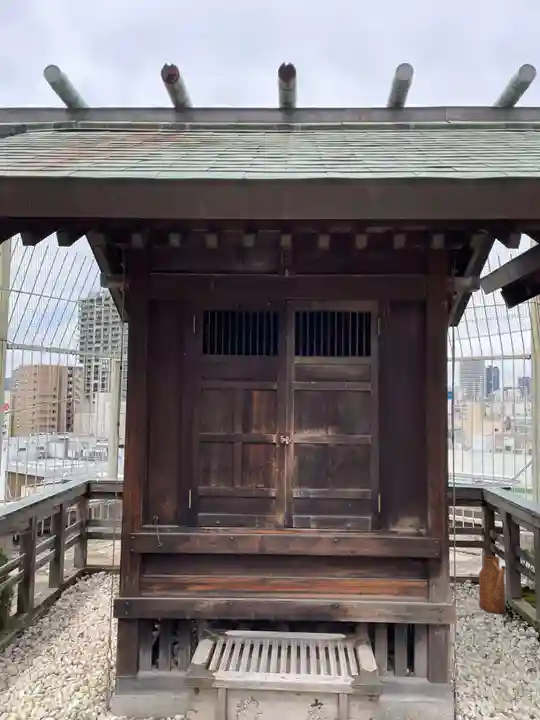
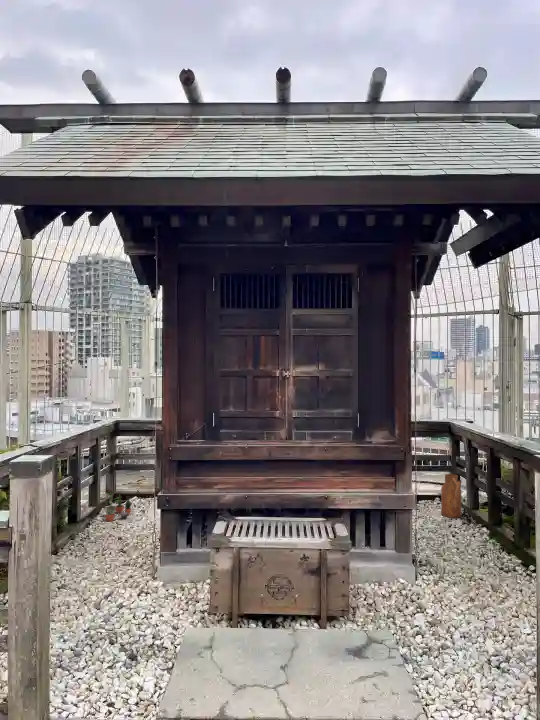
potted plant: none [62,566,97,610] -> present [105,489,131,521]

